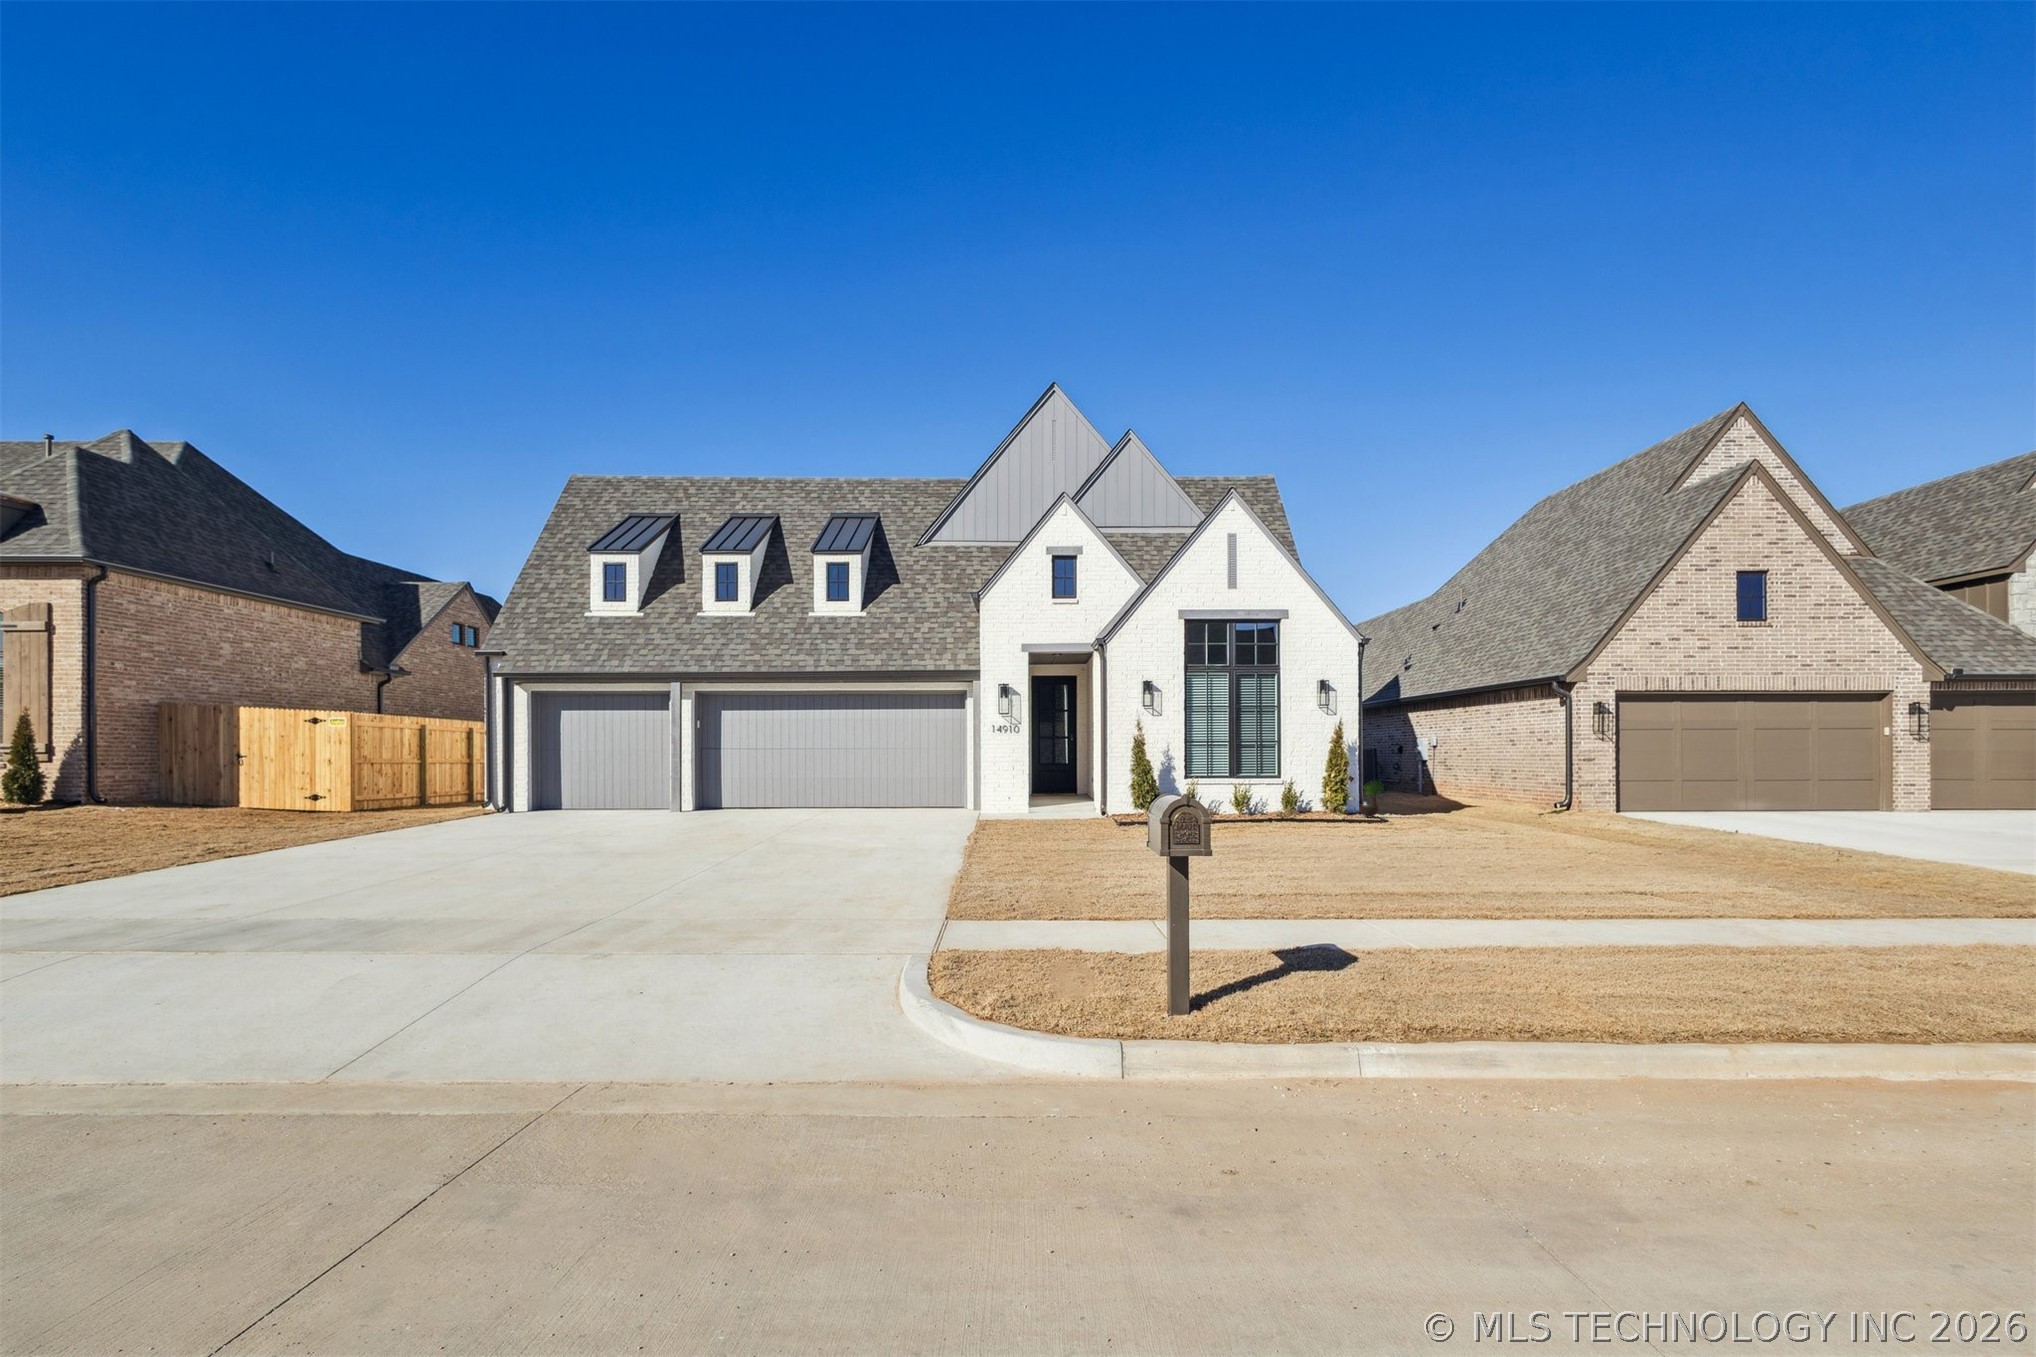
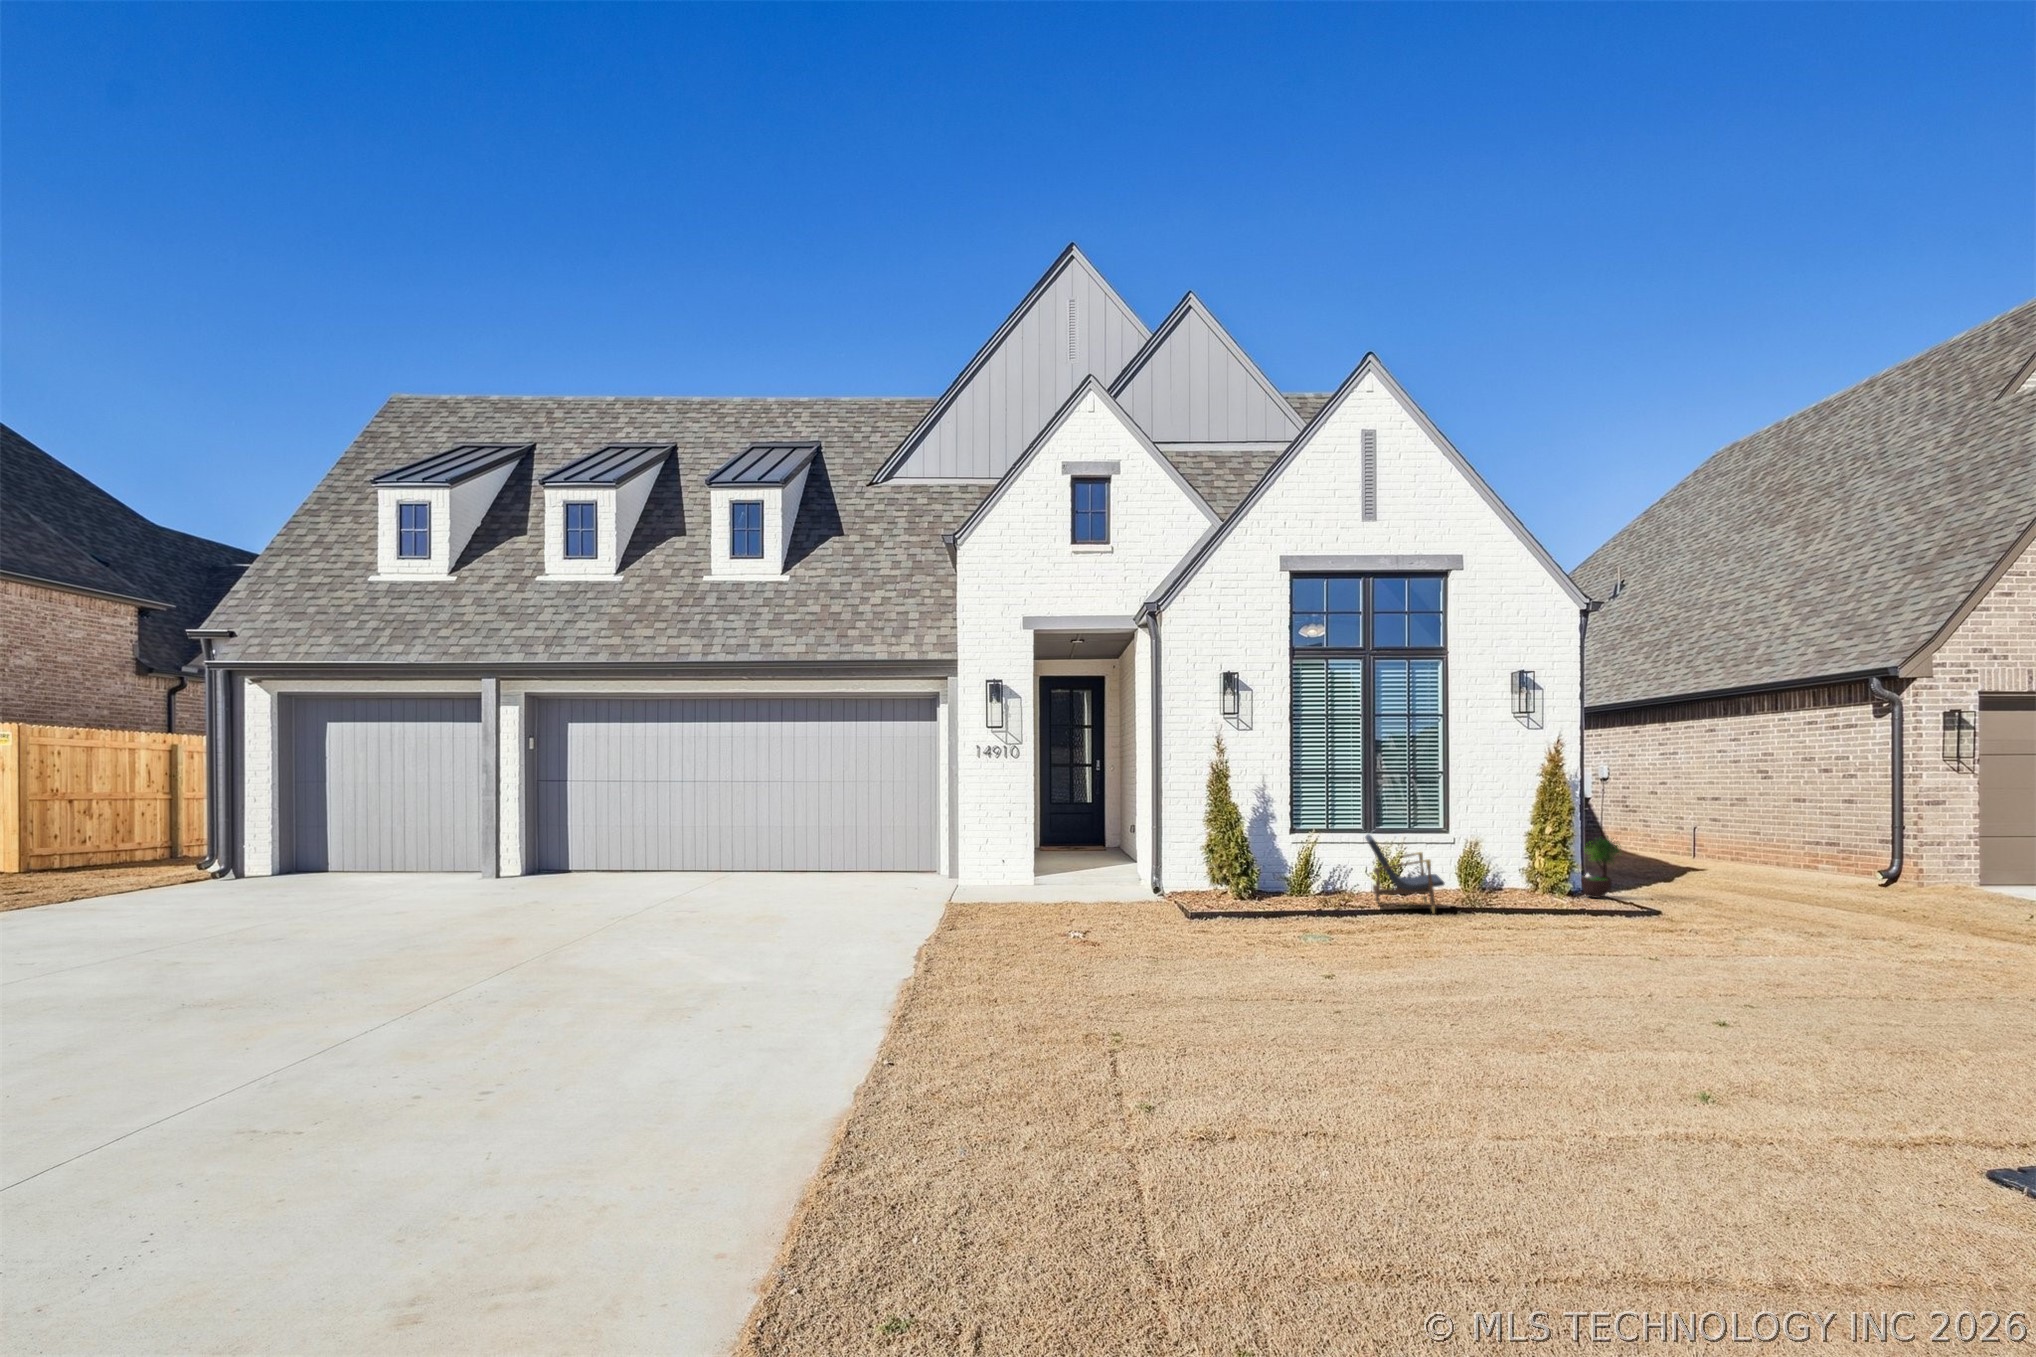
lounge chair: none [1228,779,1271,824] -> present [1365,835,1445,913]

